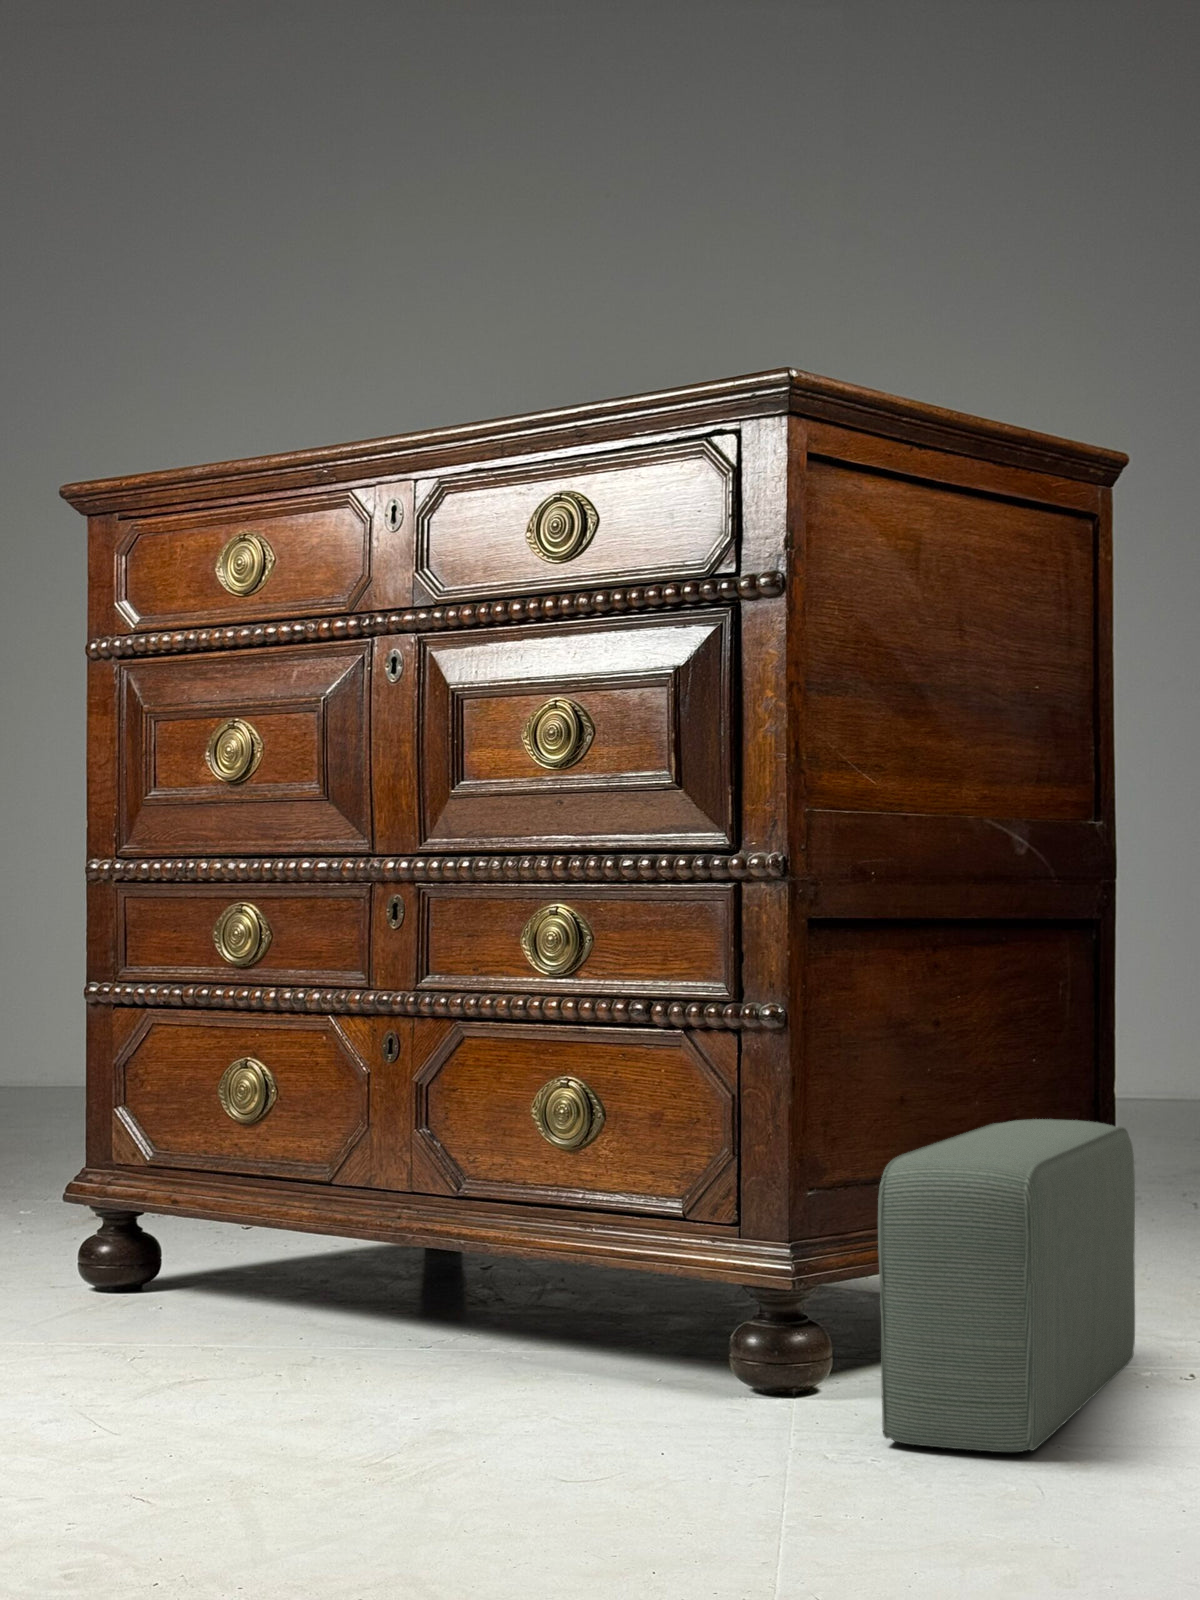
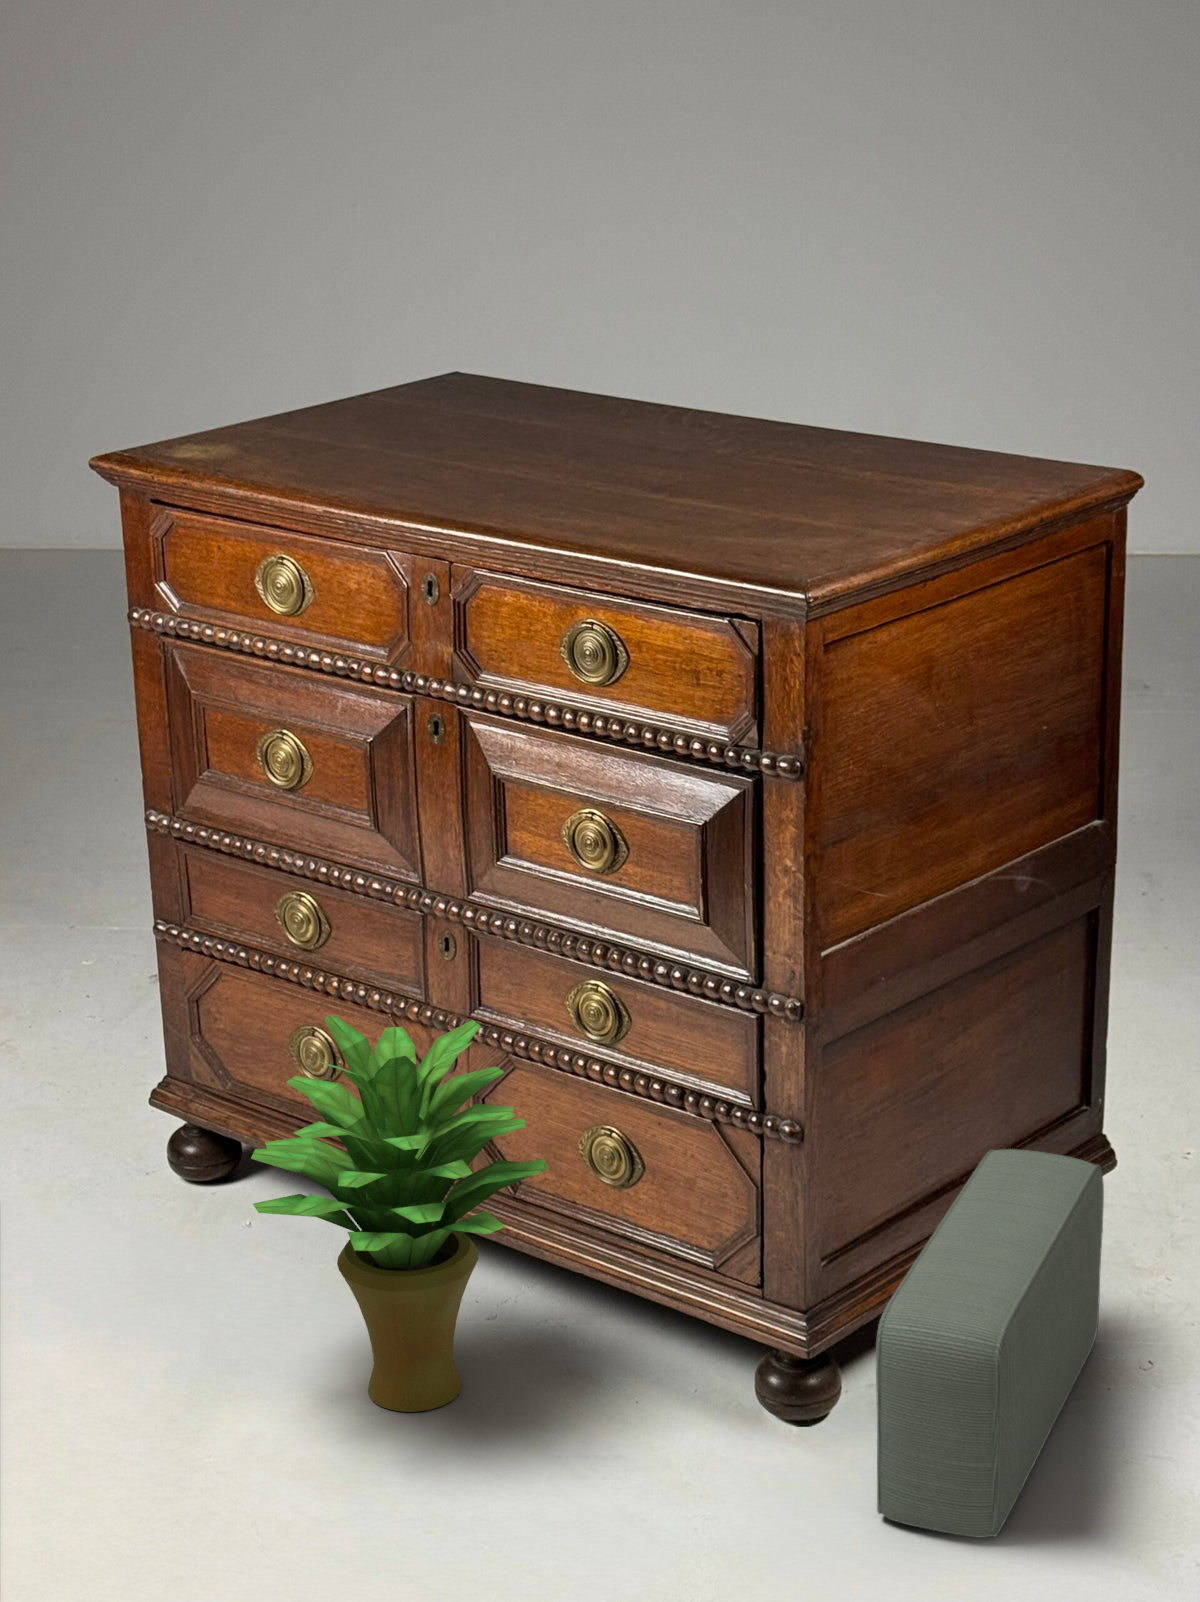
potted plant: none [149,919,495,1388] -> present [251,1014,548,1412]

